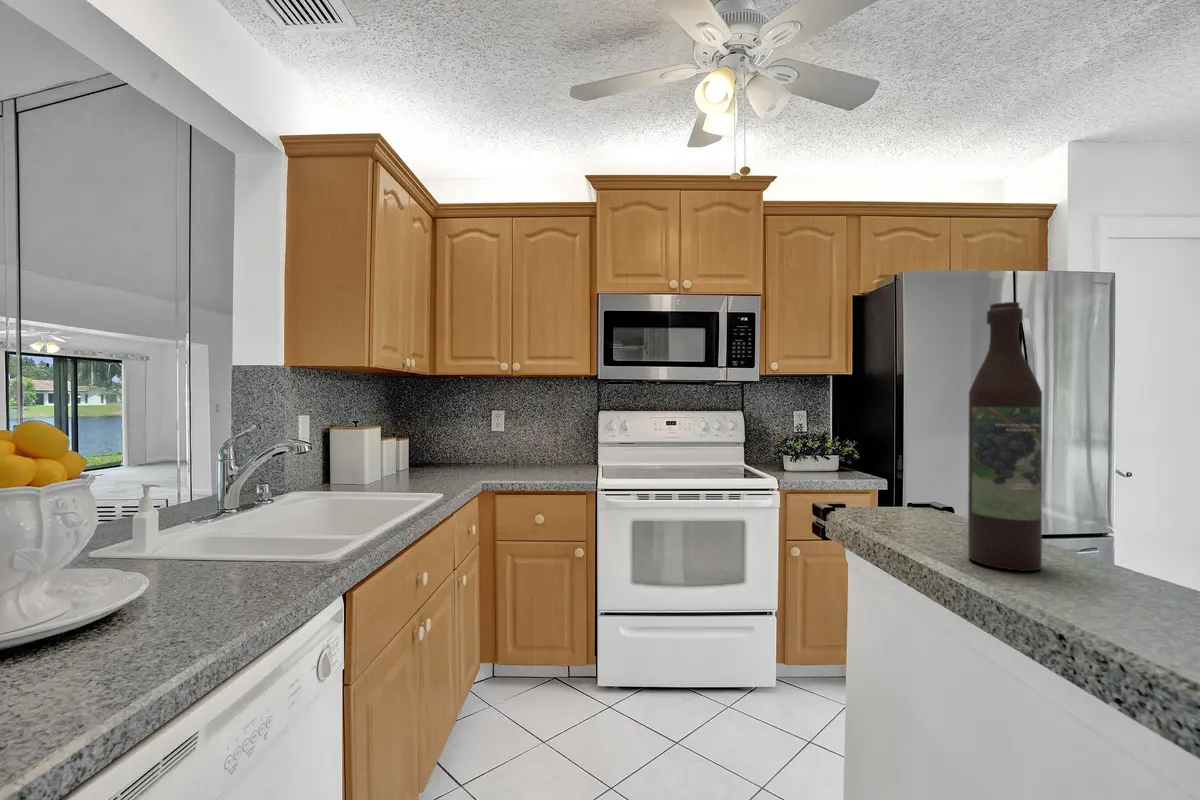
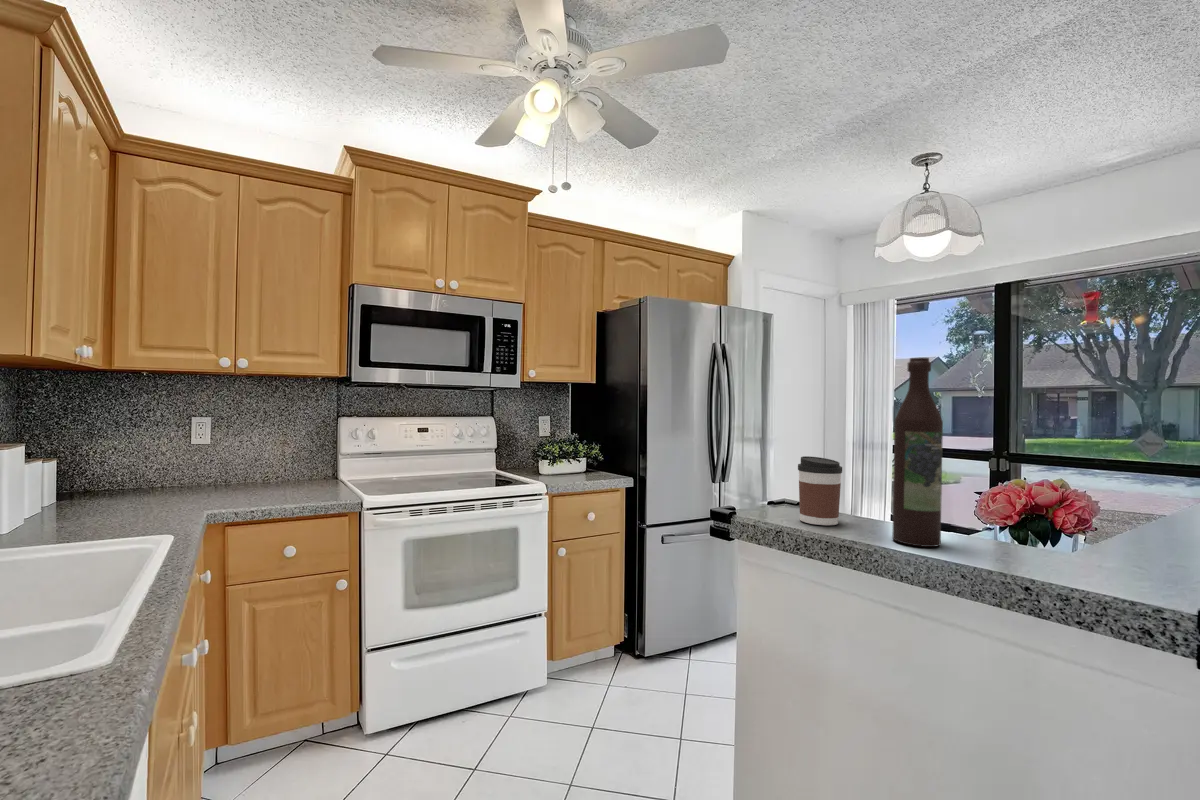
coffee cup: none [889,444,950,532] -> present [798,456,842,525]

